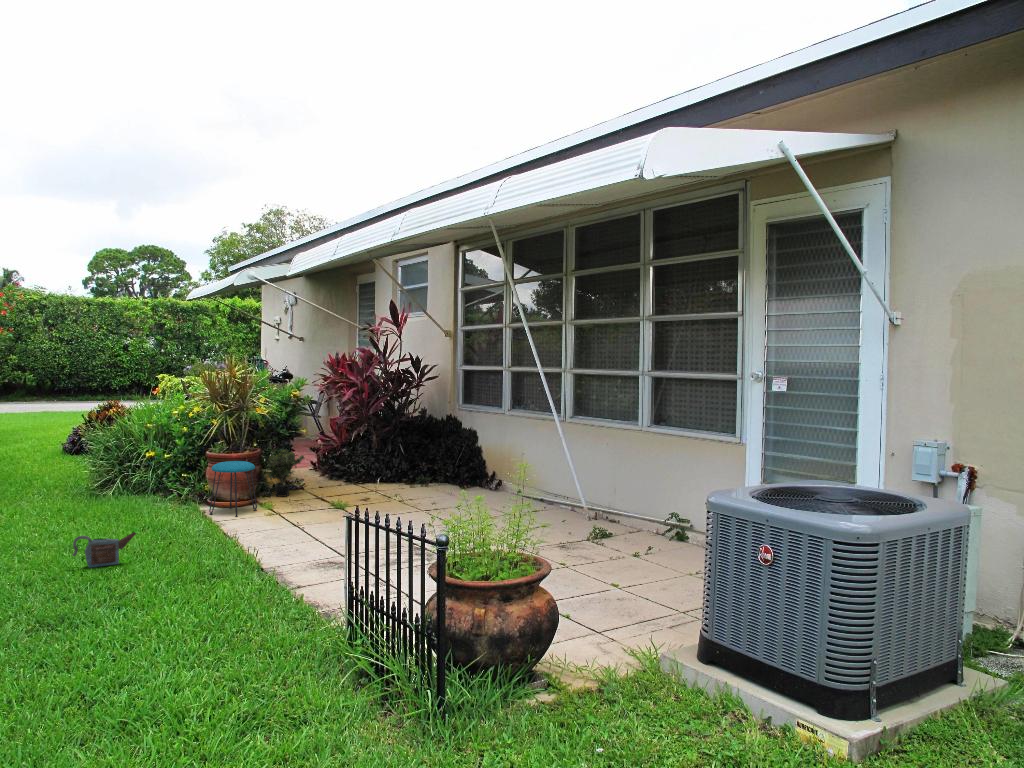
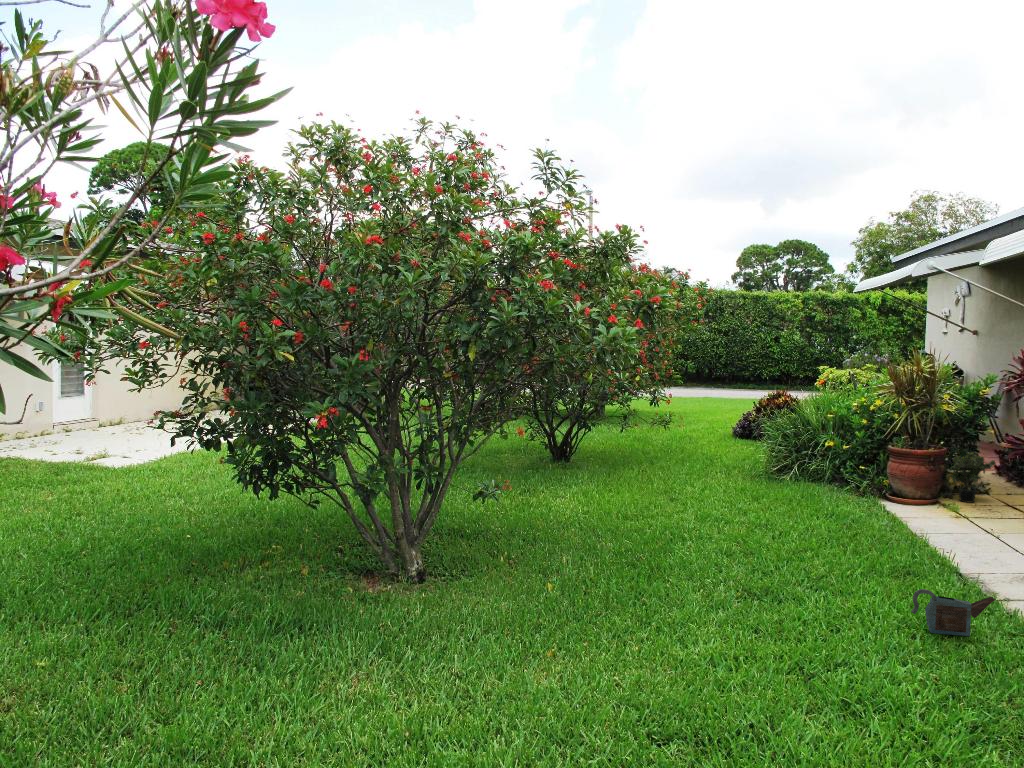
stool: present [209,461,257,517] -> none [891,458,942,515]
watering can: present [73,532,137,568] -> present [911,589,996,636]

